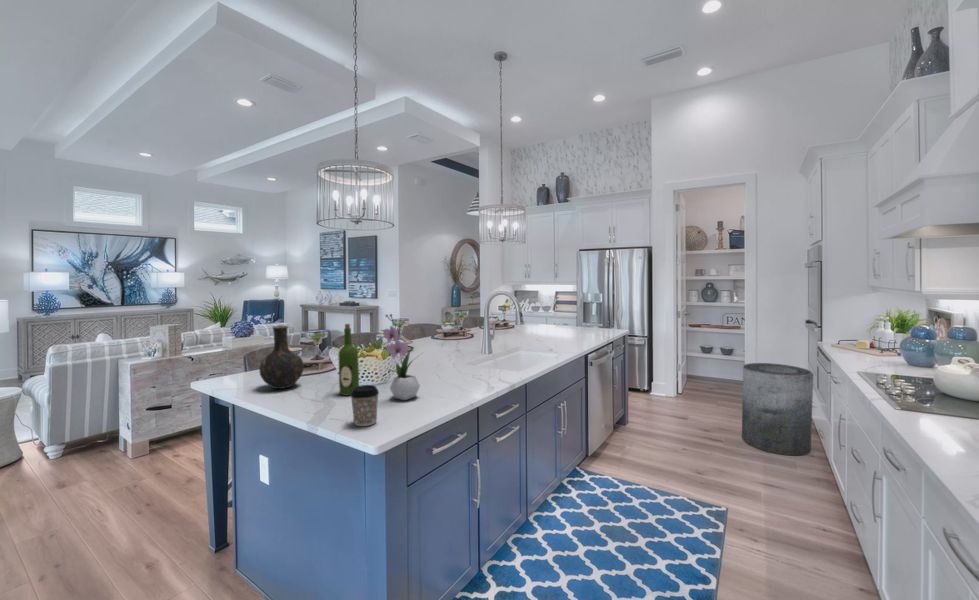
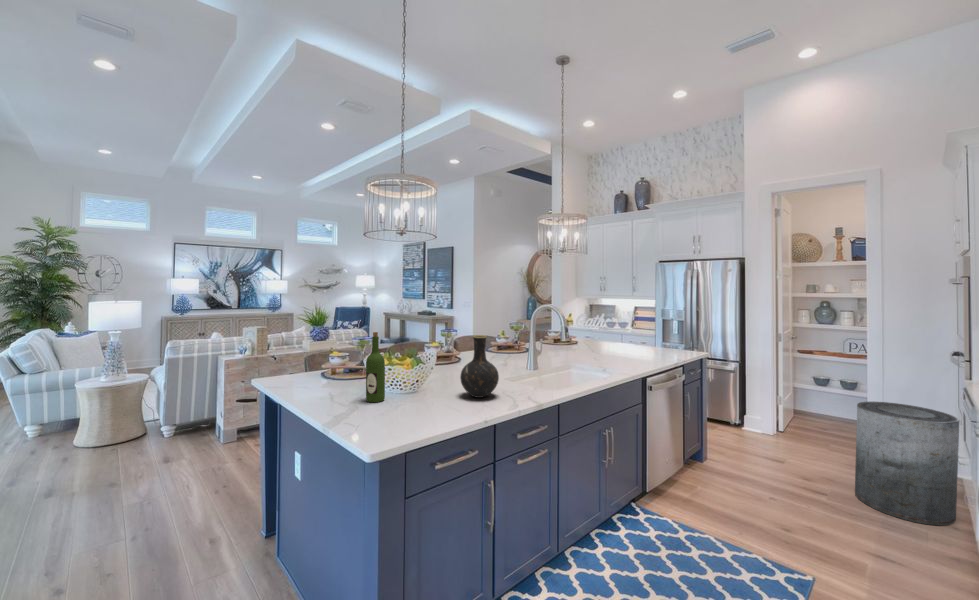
flower arrangement: present [383,314,420,400] -> none [403,324,443,412]
vase: present [259,325,304,389] -> present [460,335,499,398]
coffee cup: present [350,385,379,426] -> none [358,393,386,434]

